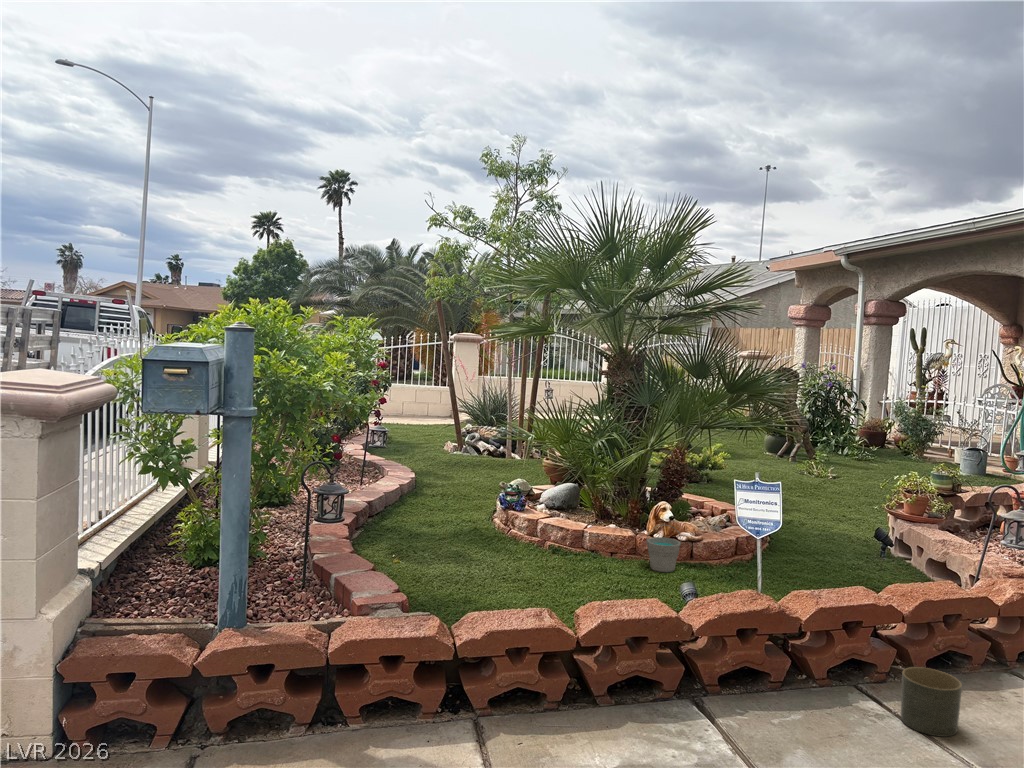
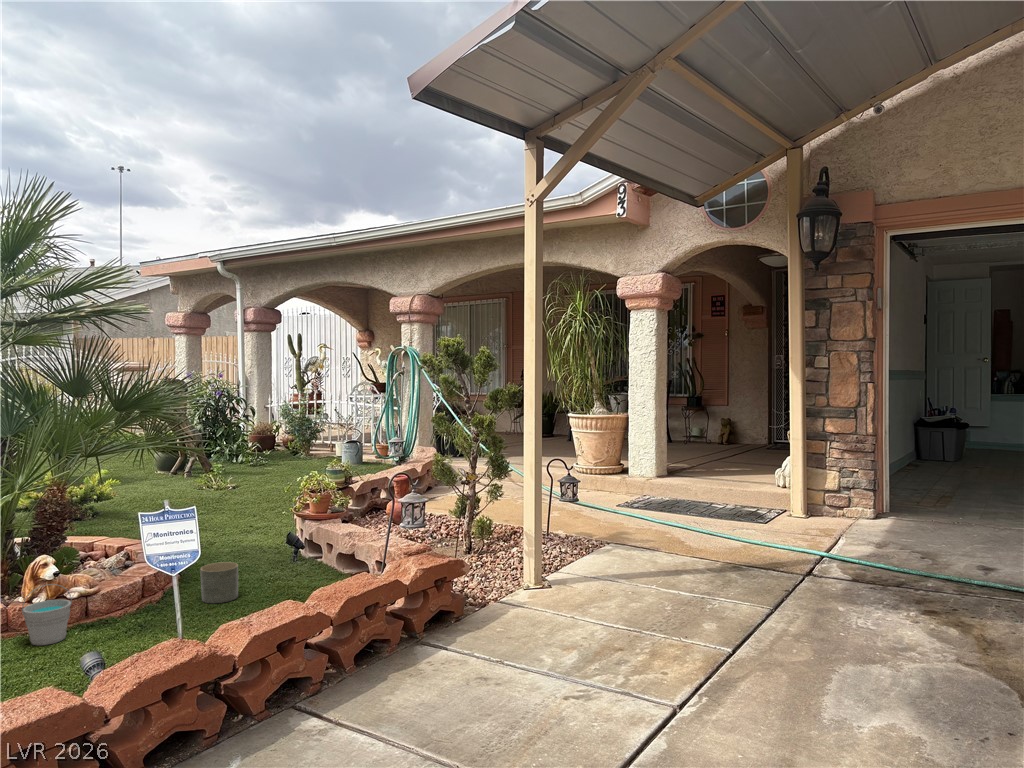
planter: present [901,667,962,737] -> present [200,562,238,603]

